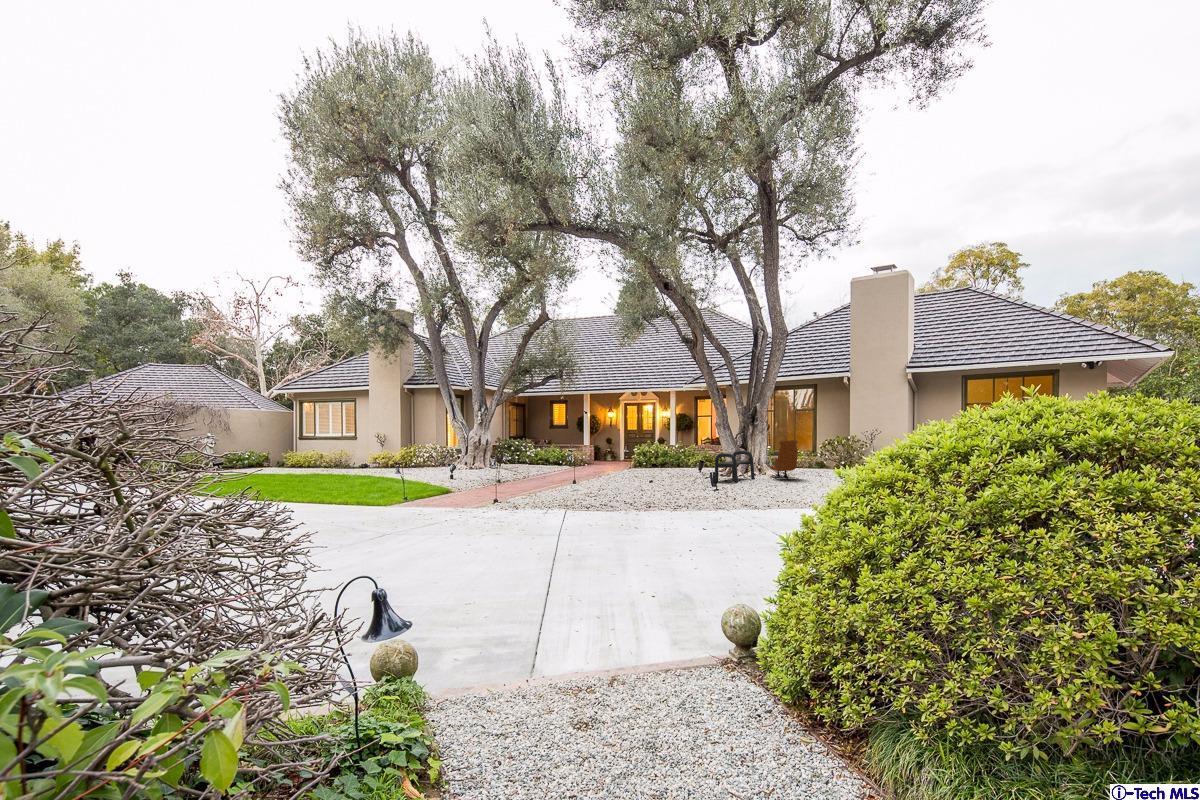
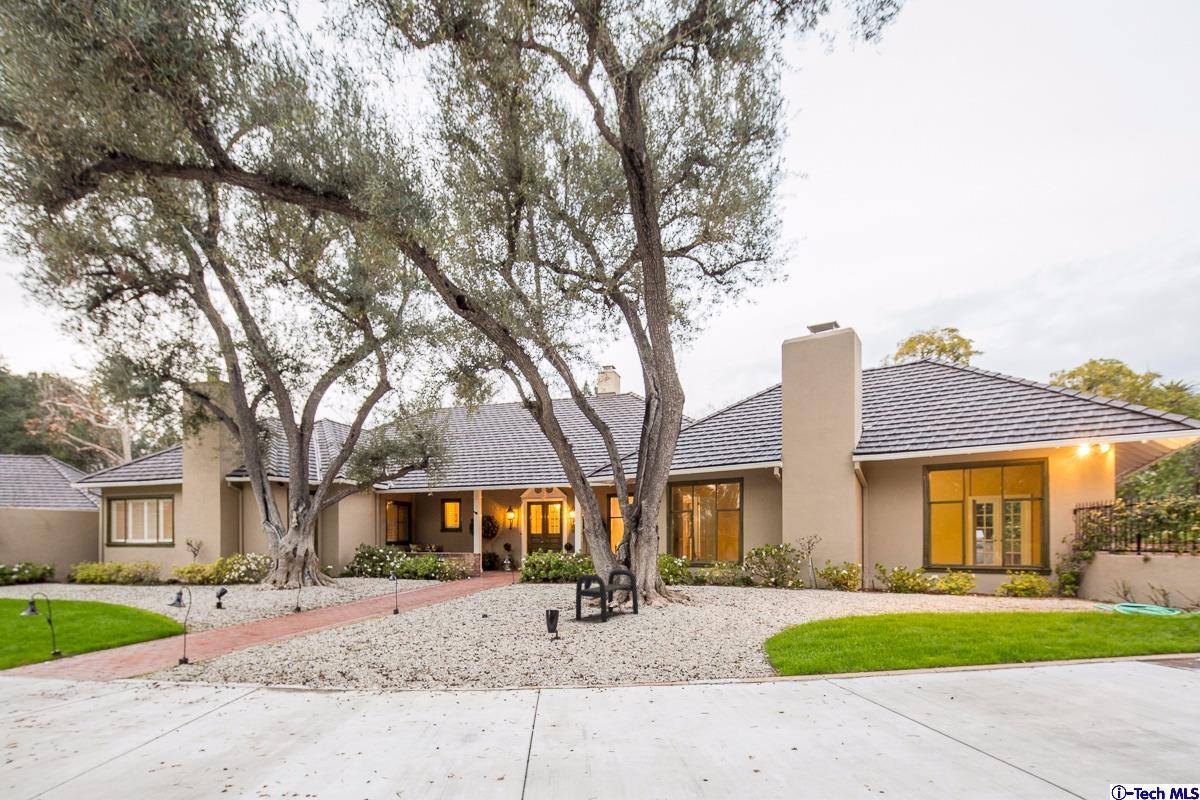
lounge chair: present [770,440,798,481] -> none [663,555,700,618]

